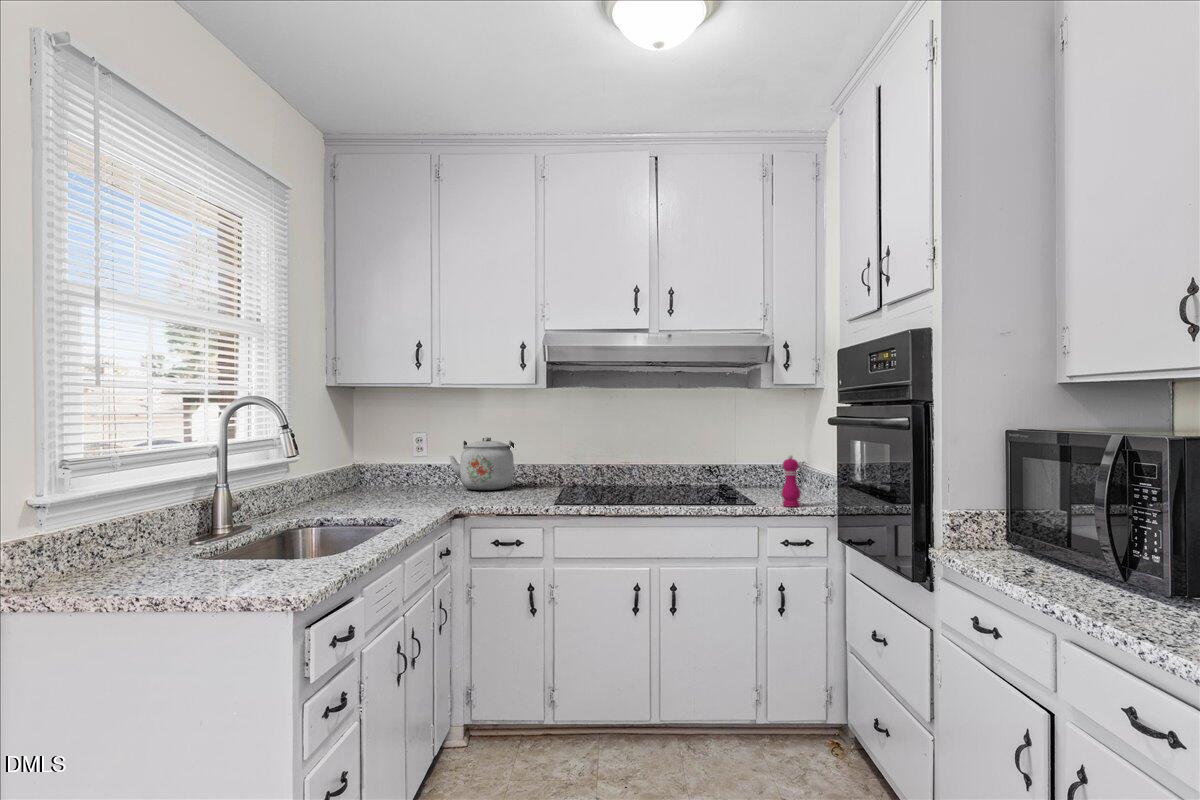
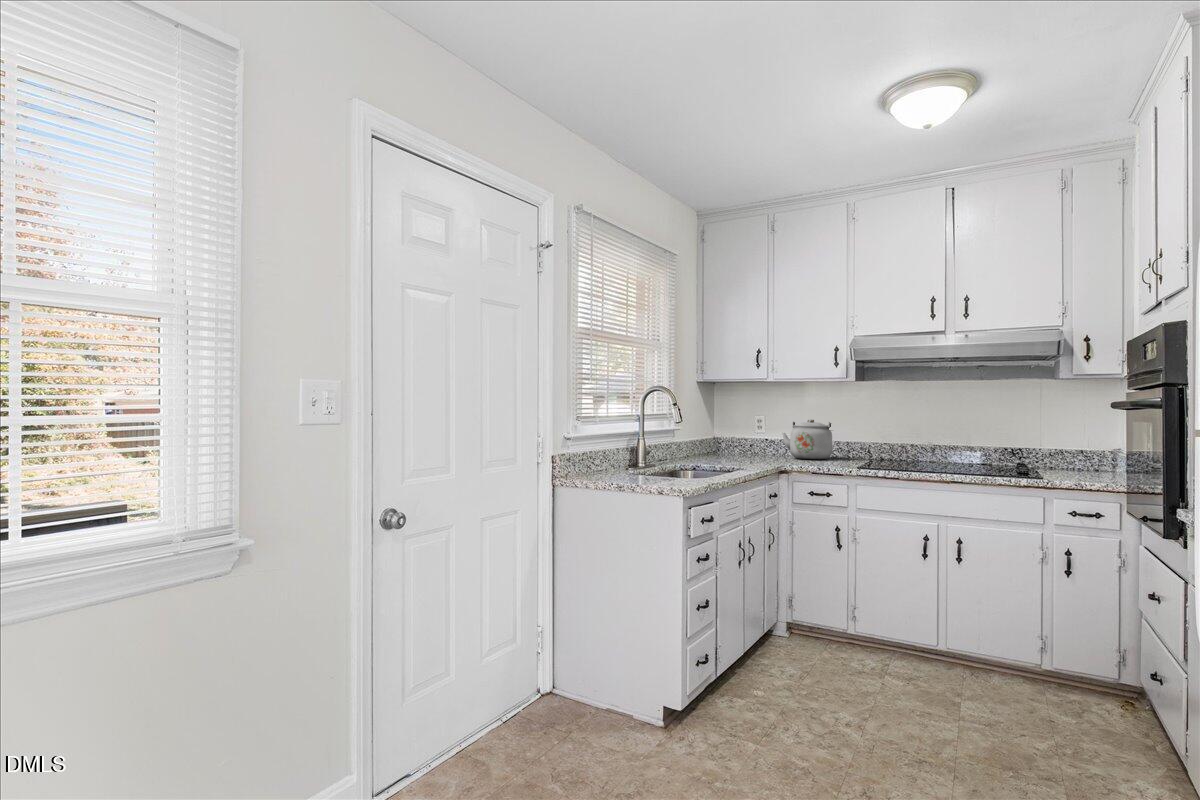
pepper mill: present [781,455,800,507] -> none [1066,436,1086,482]

